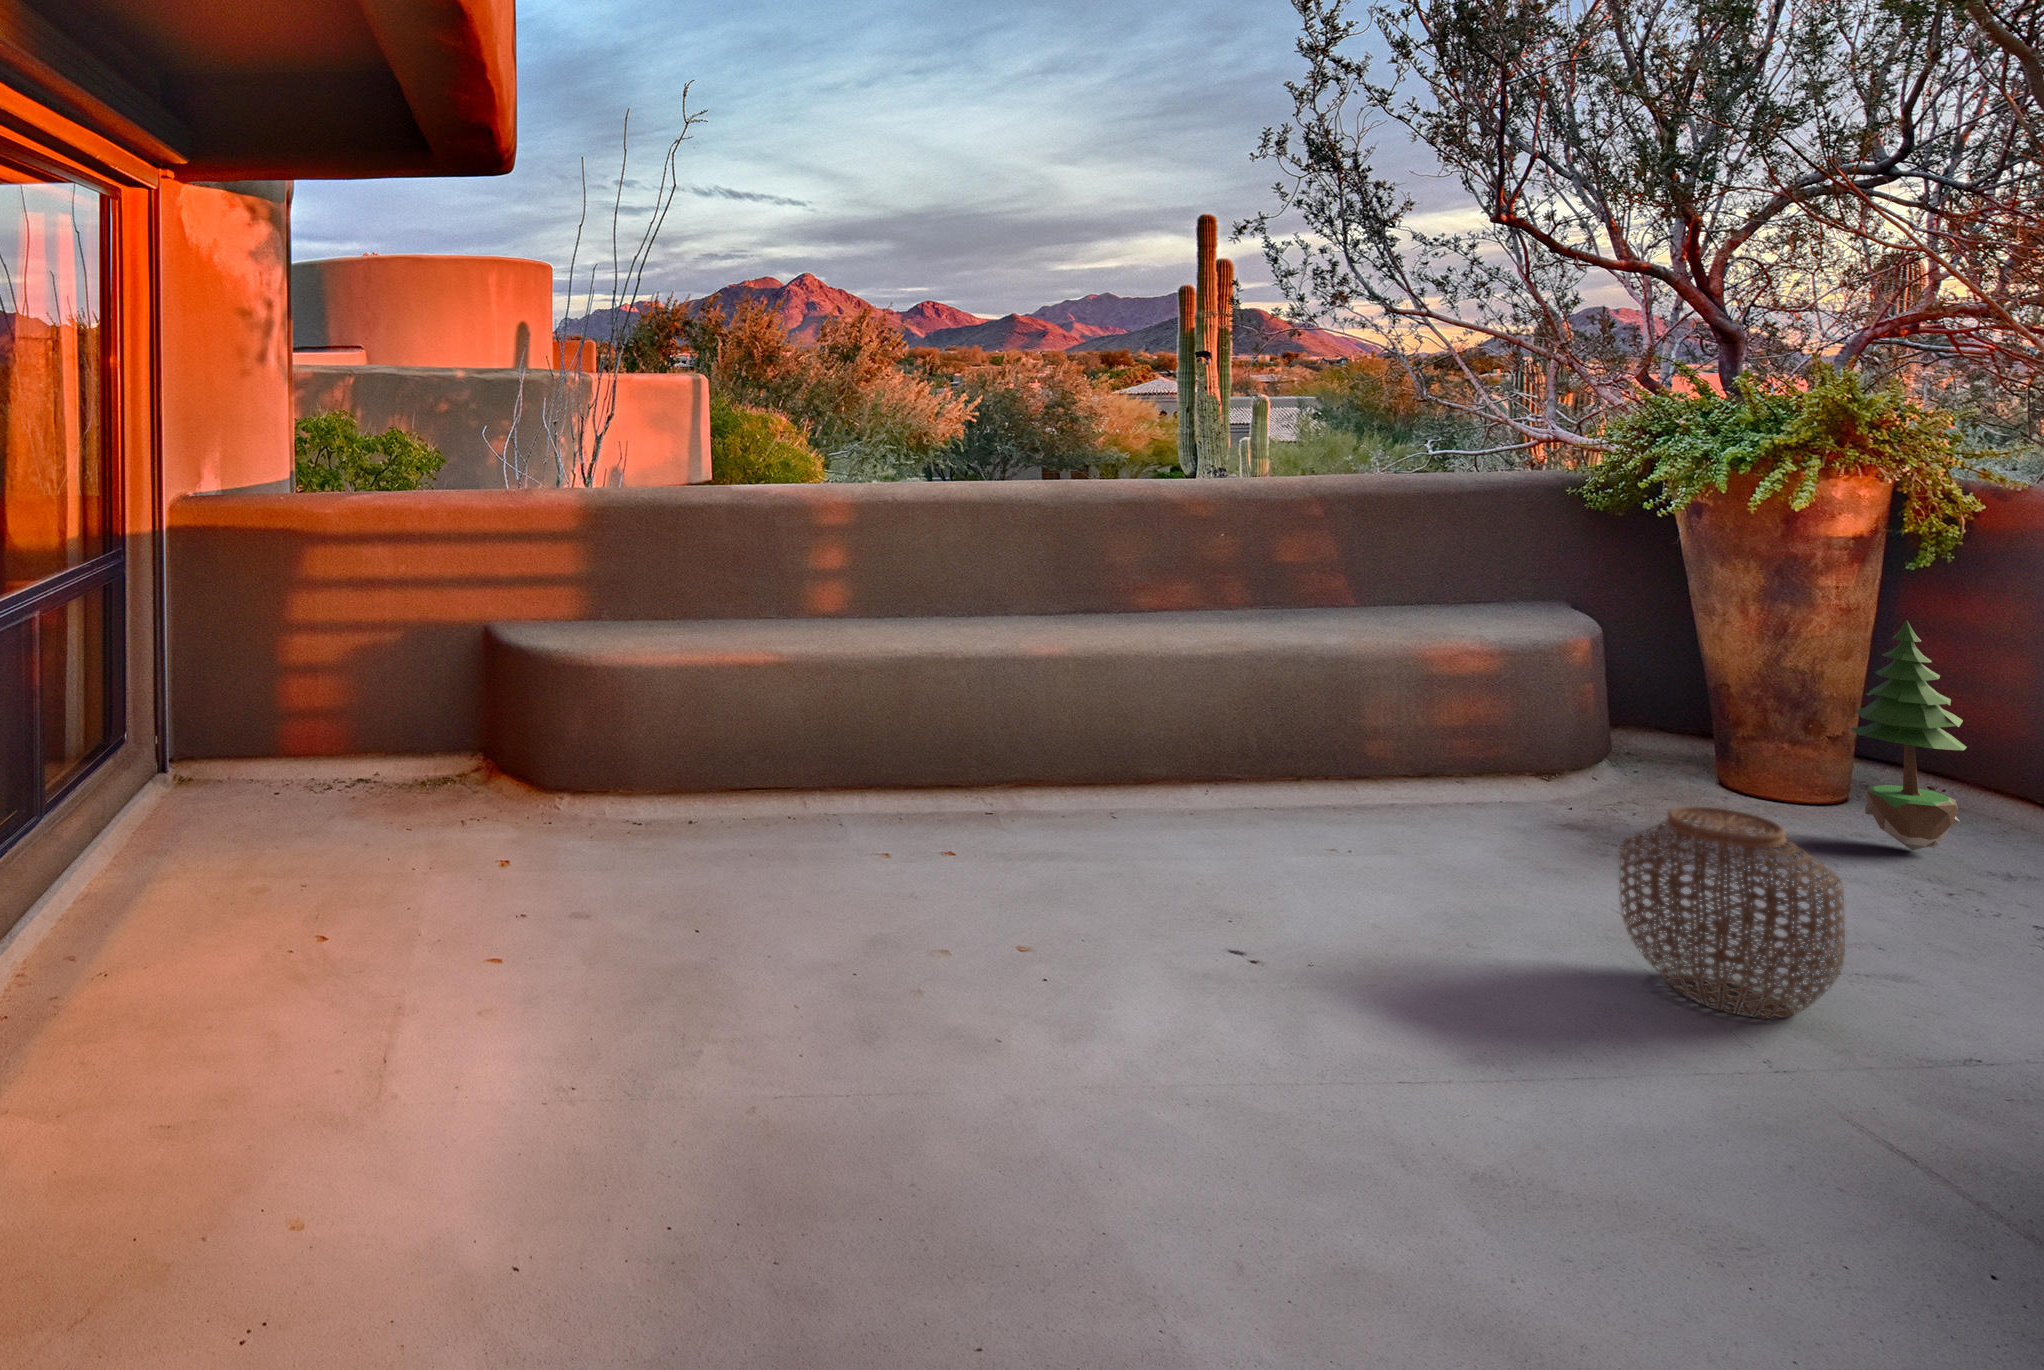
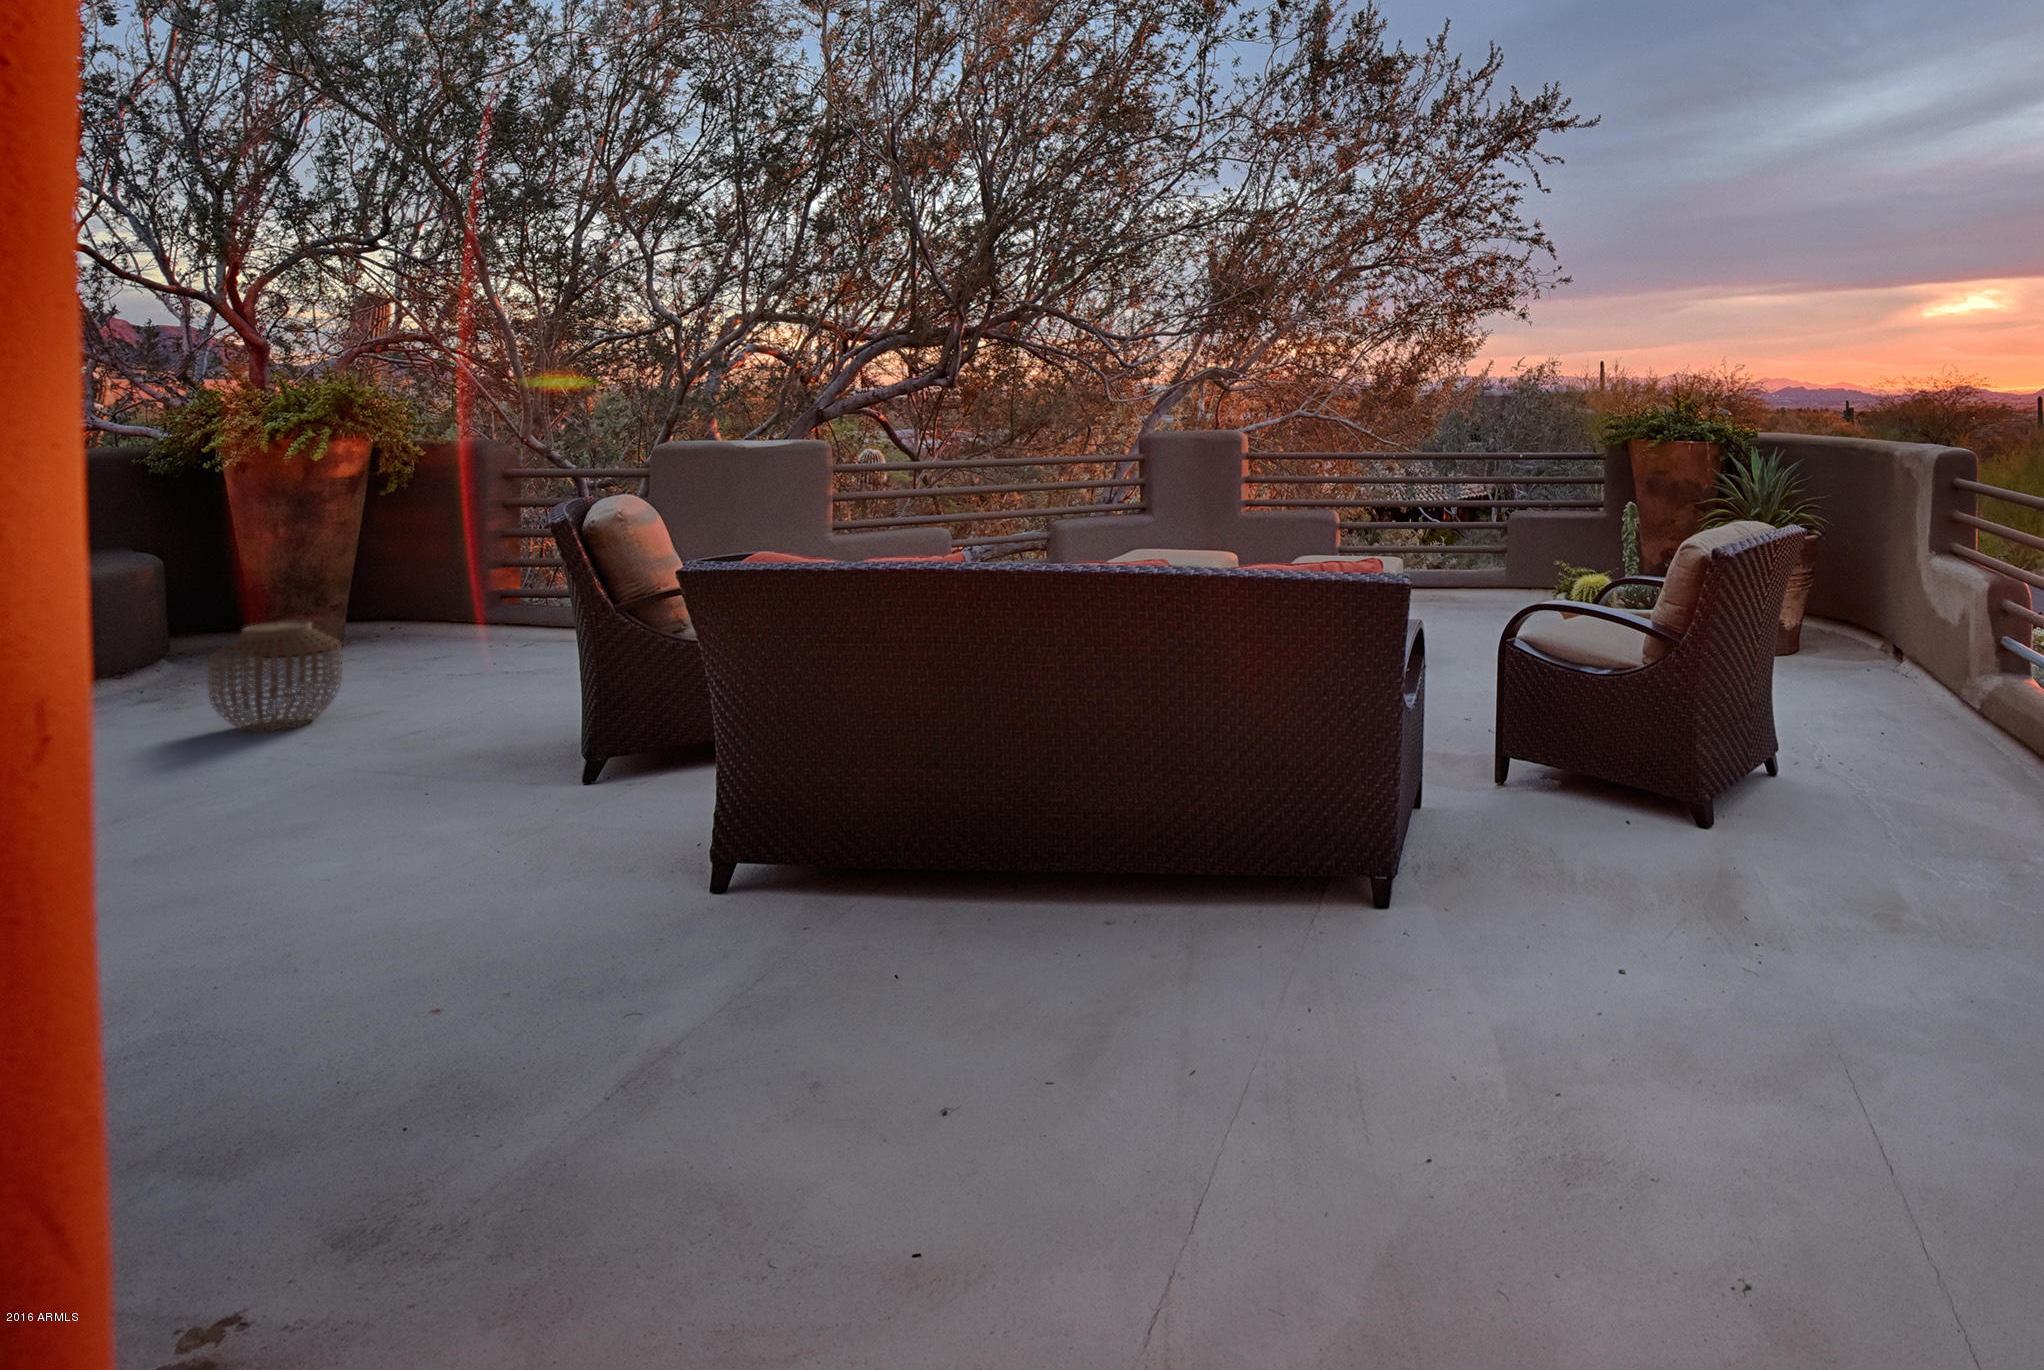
potted tree: present [1851,620,1967,850] -> none [343,518,407,651]

